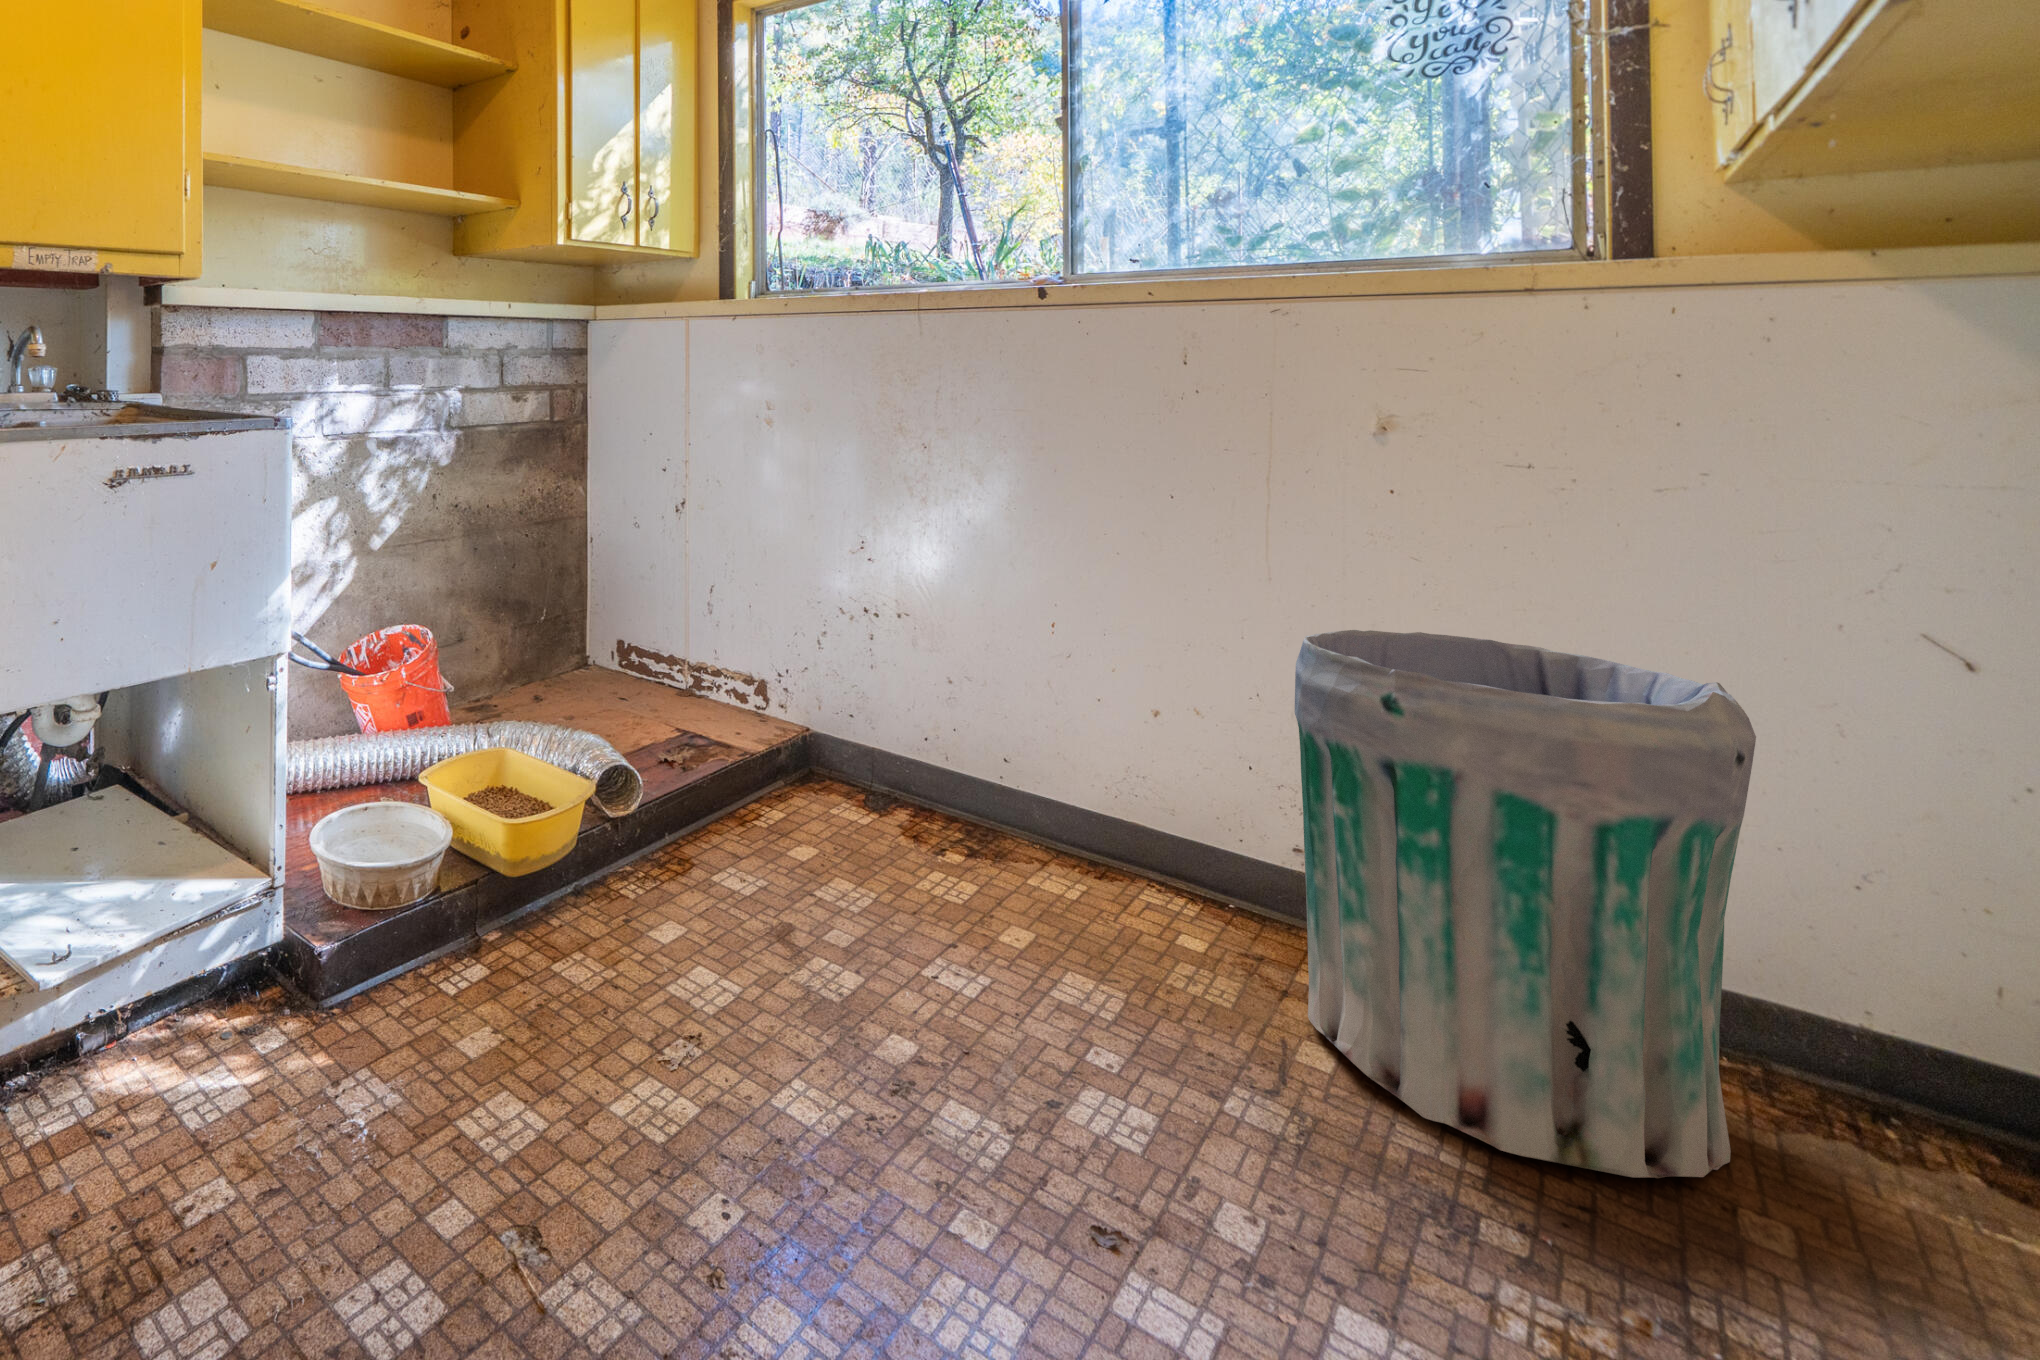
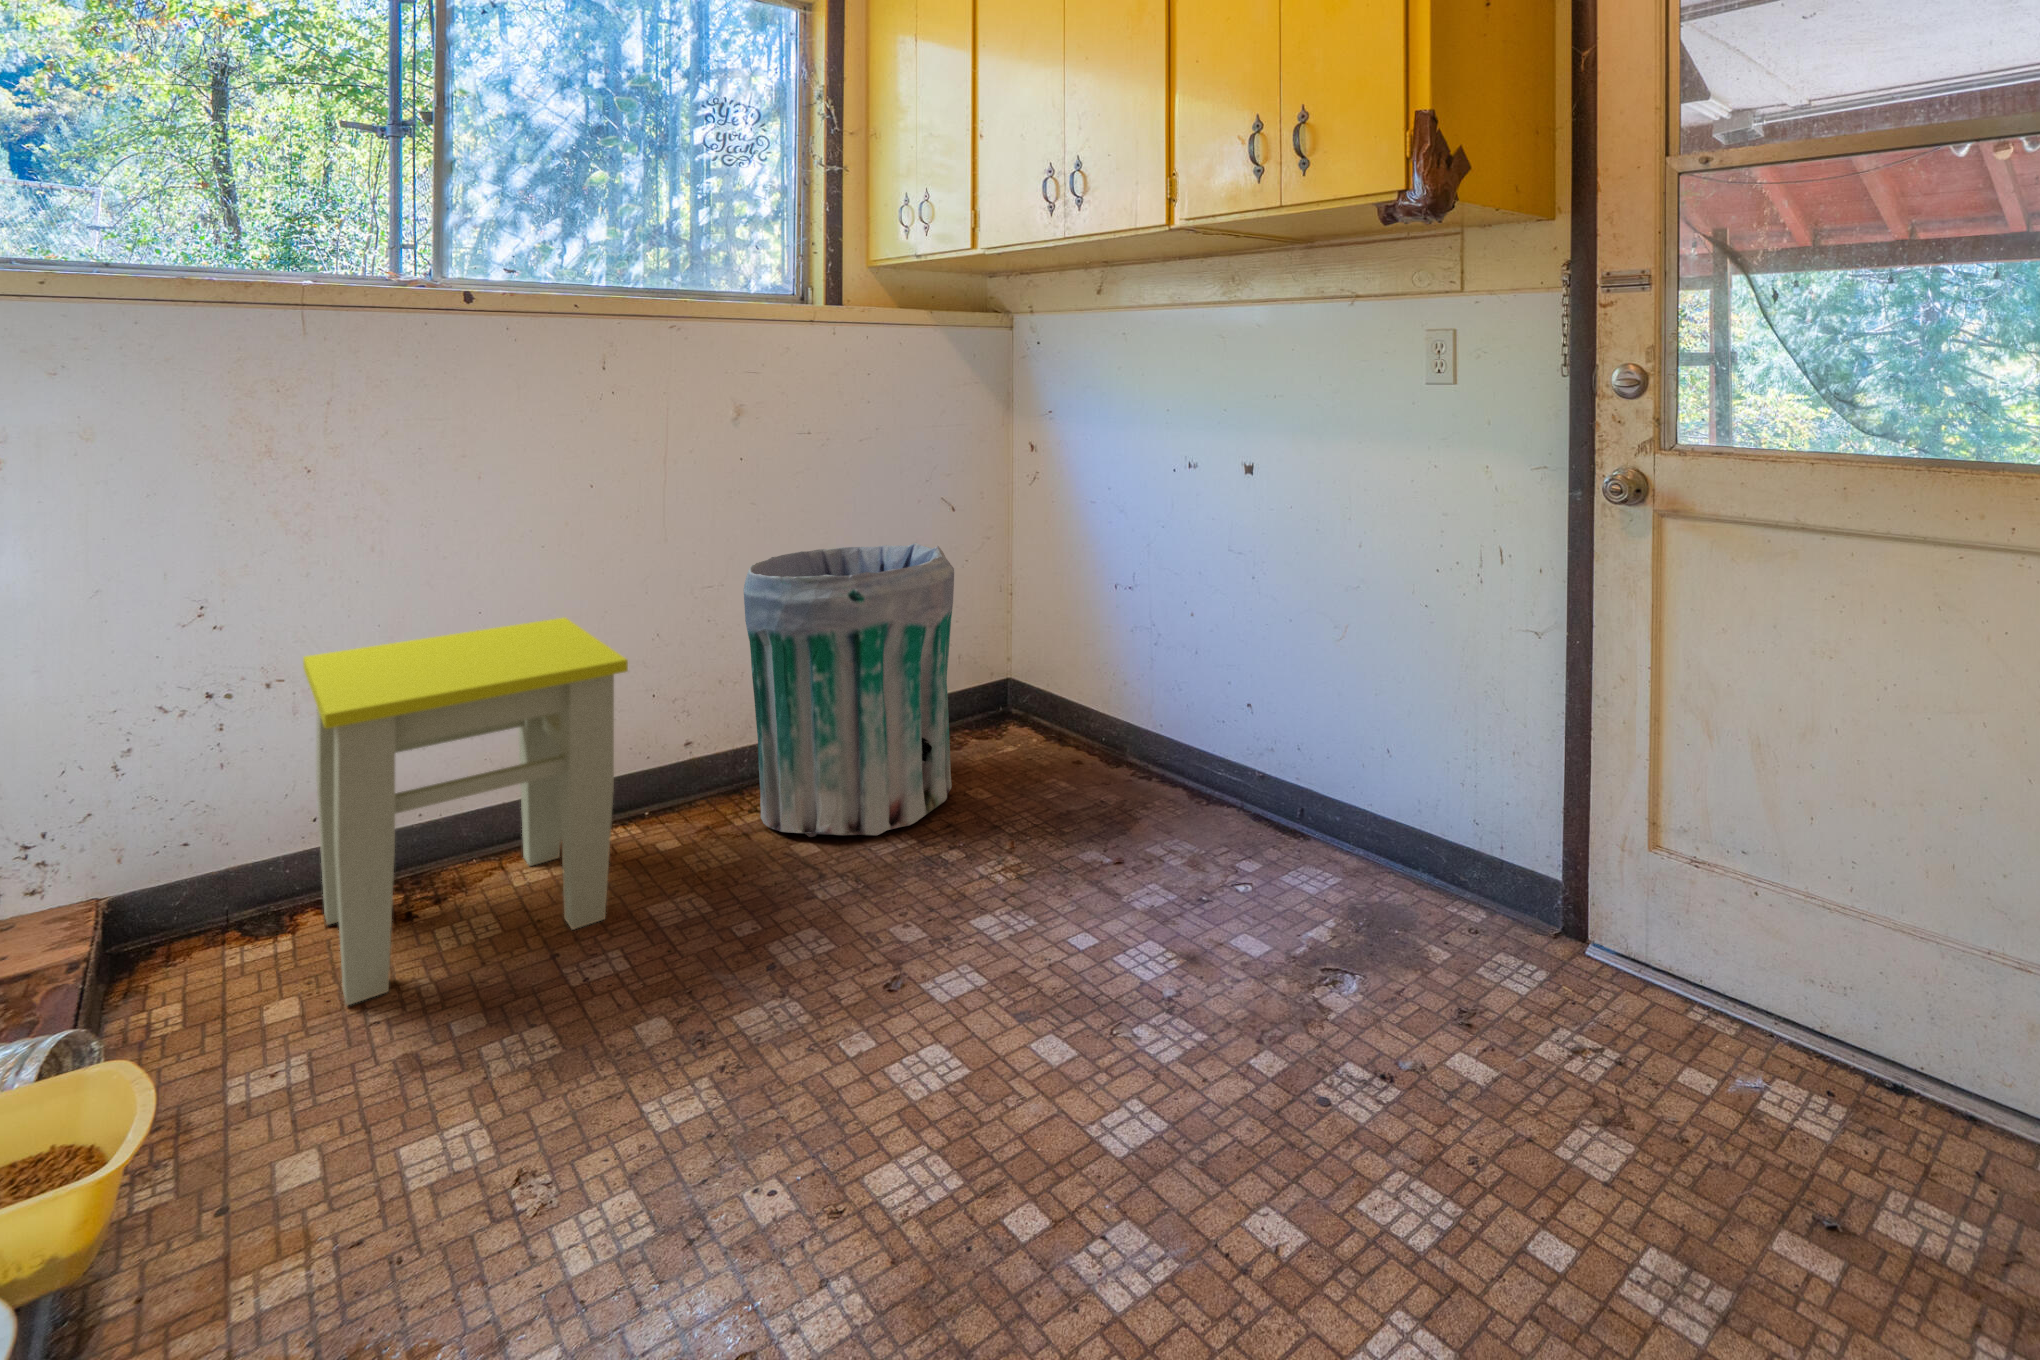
stool: none [806,591,1129,951] -> present [303,617,628,1005]

